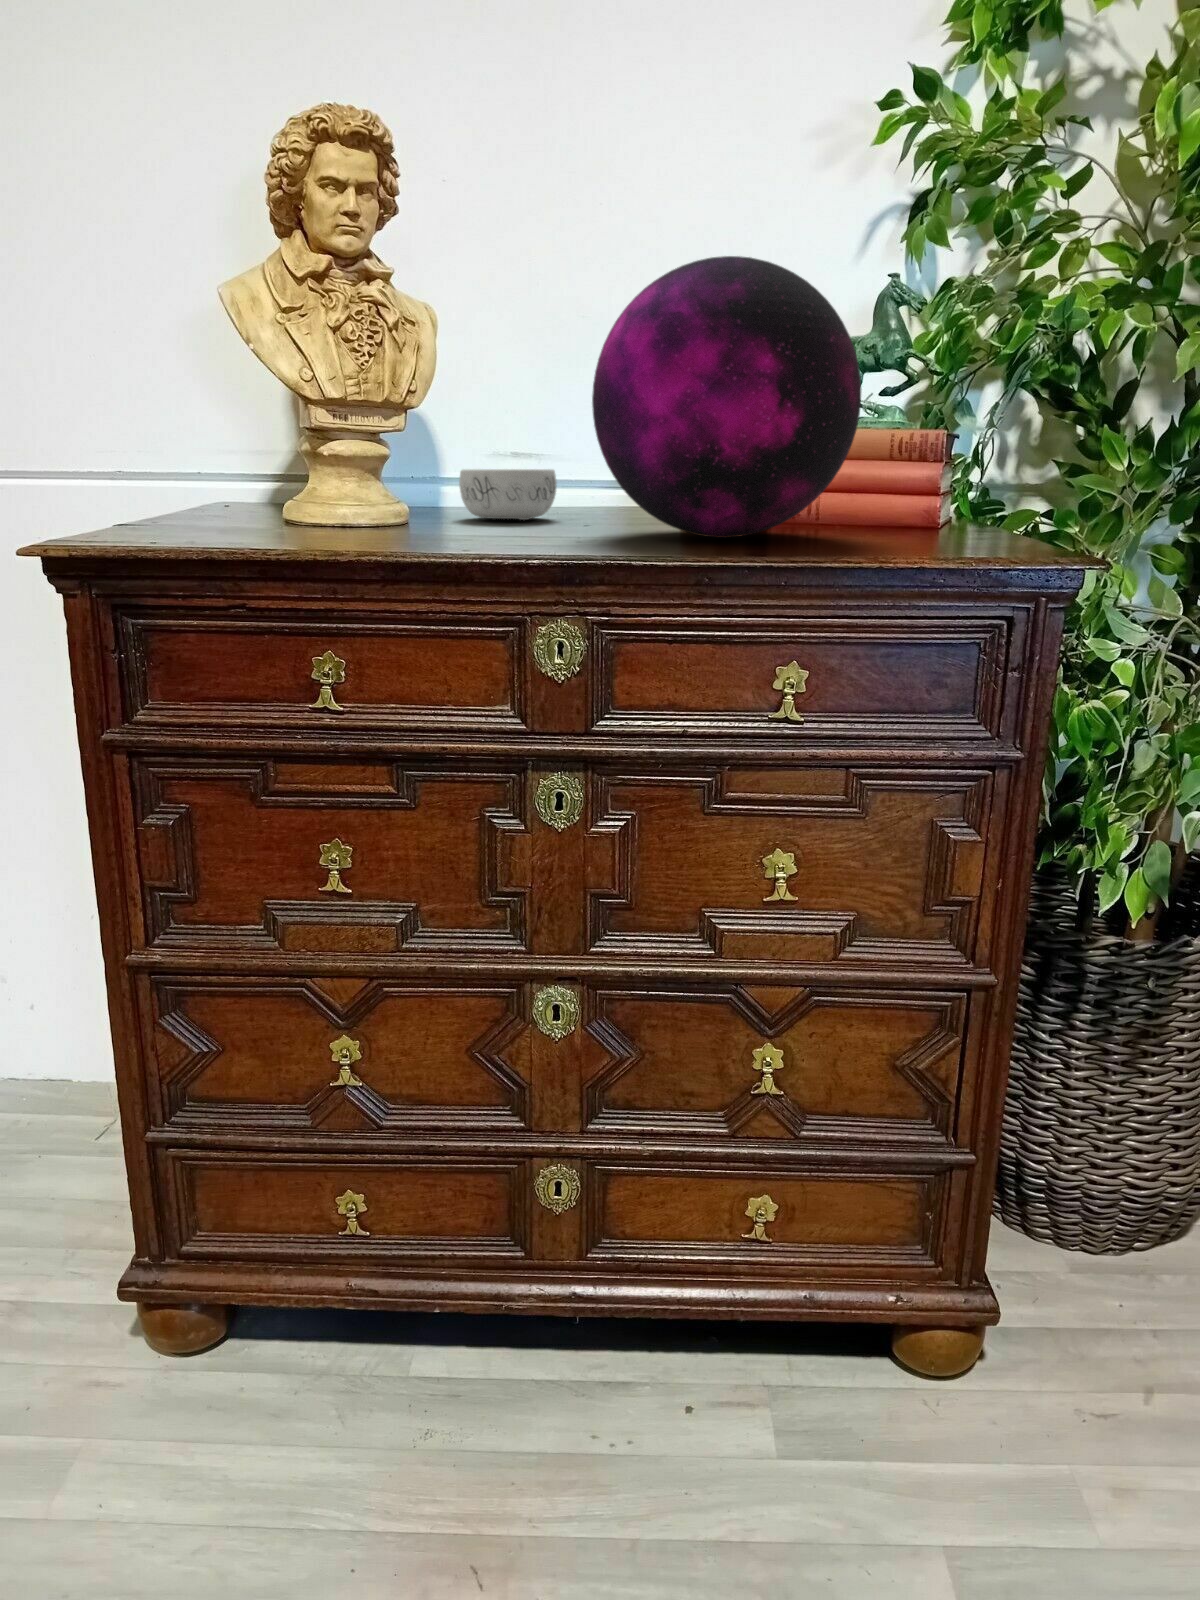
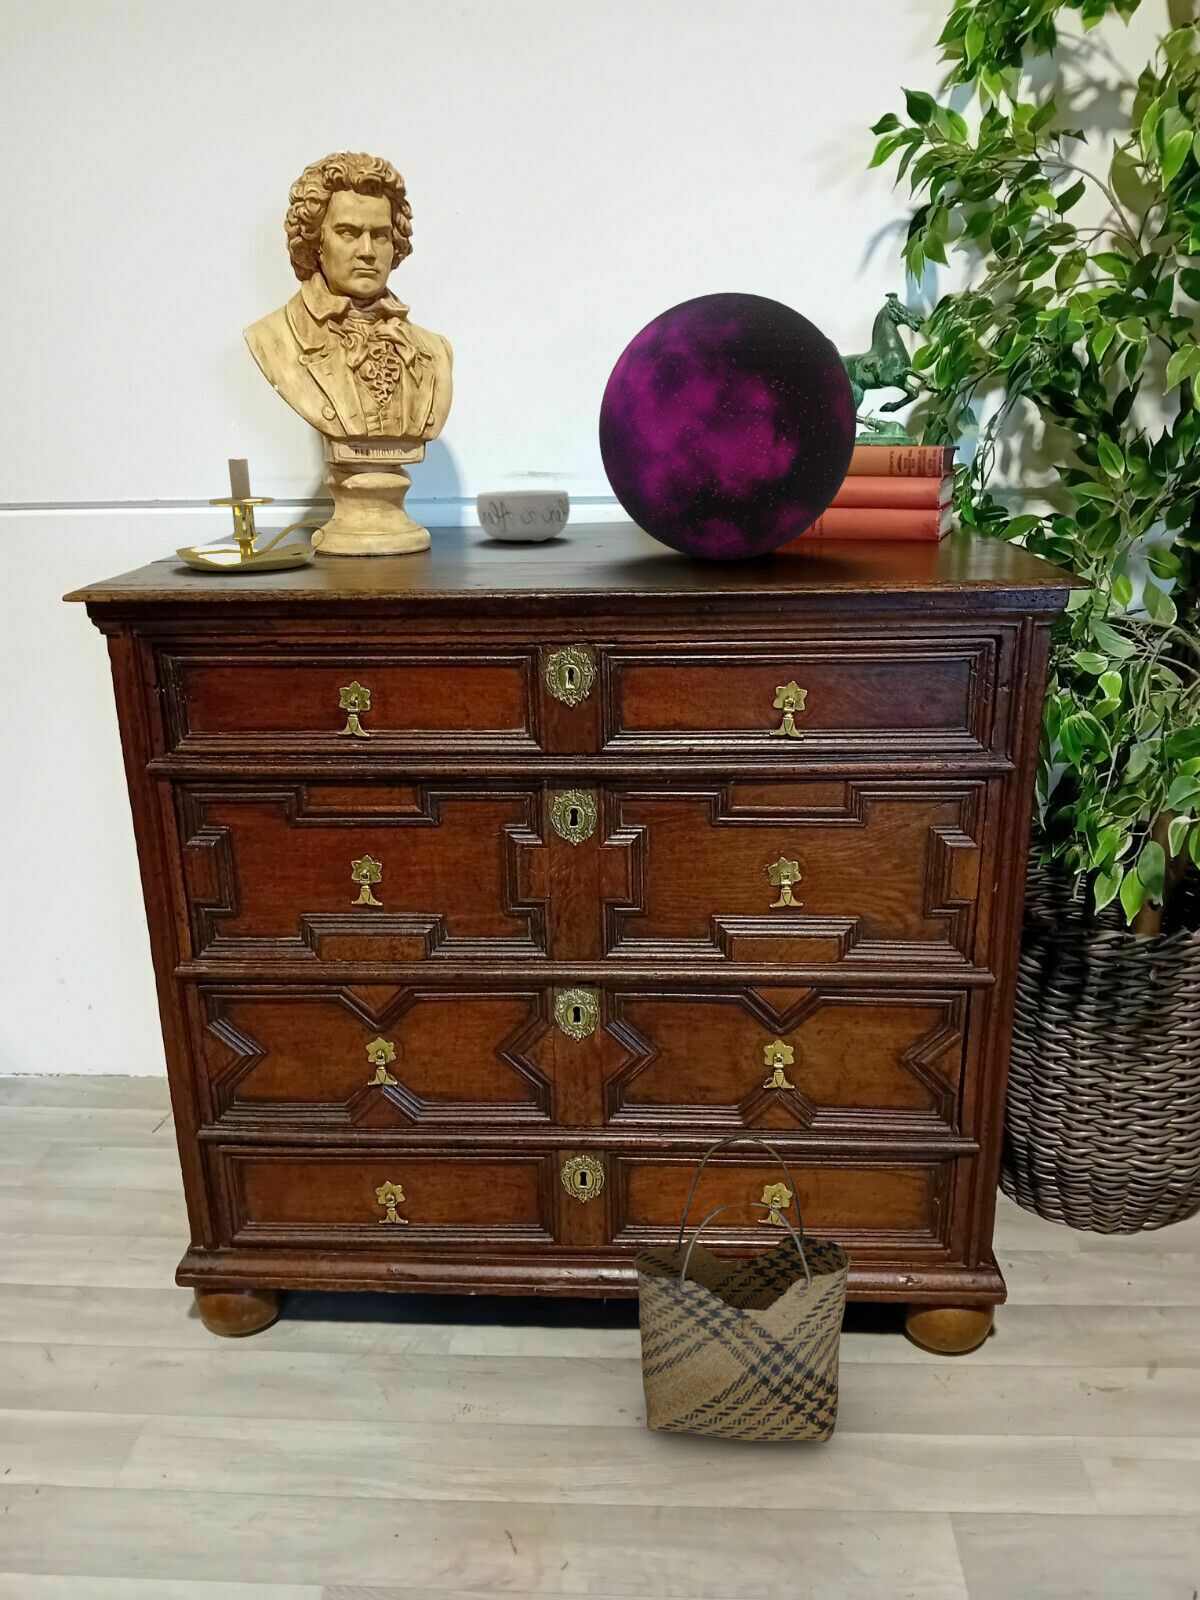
candle holder: none [140,375,312,535] -> present [176,419,335,571]
woven basket: none [612,1142,842,1472] -> present [633,1135,851,1442]

